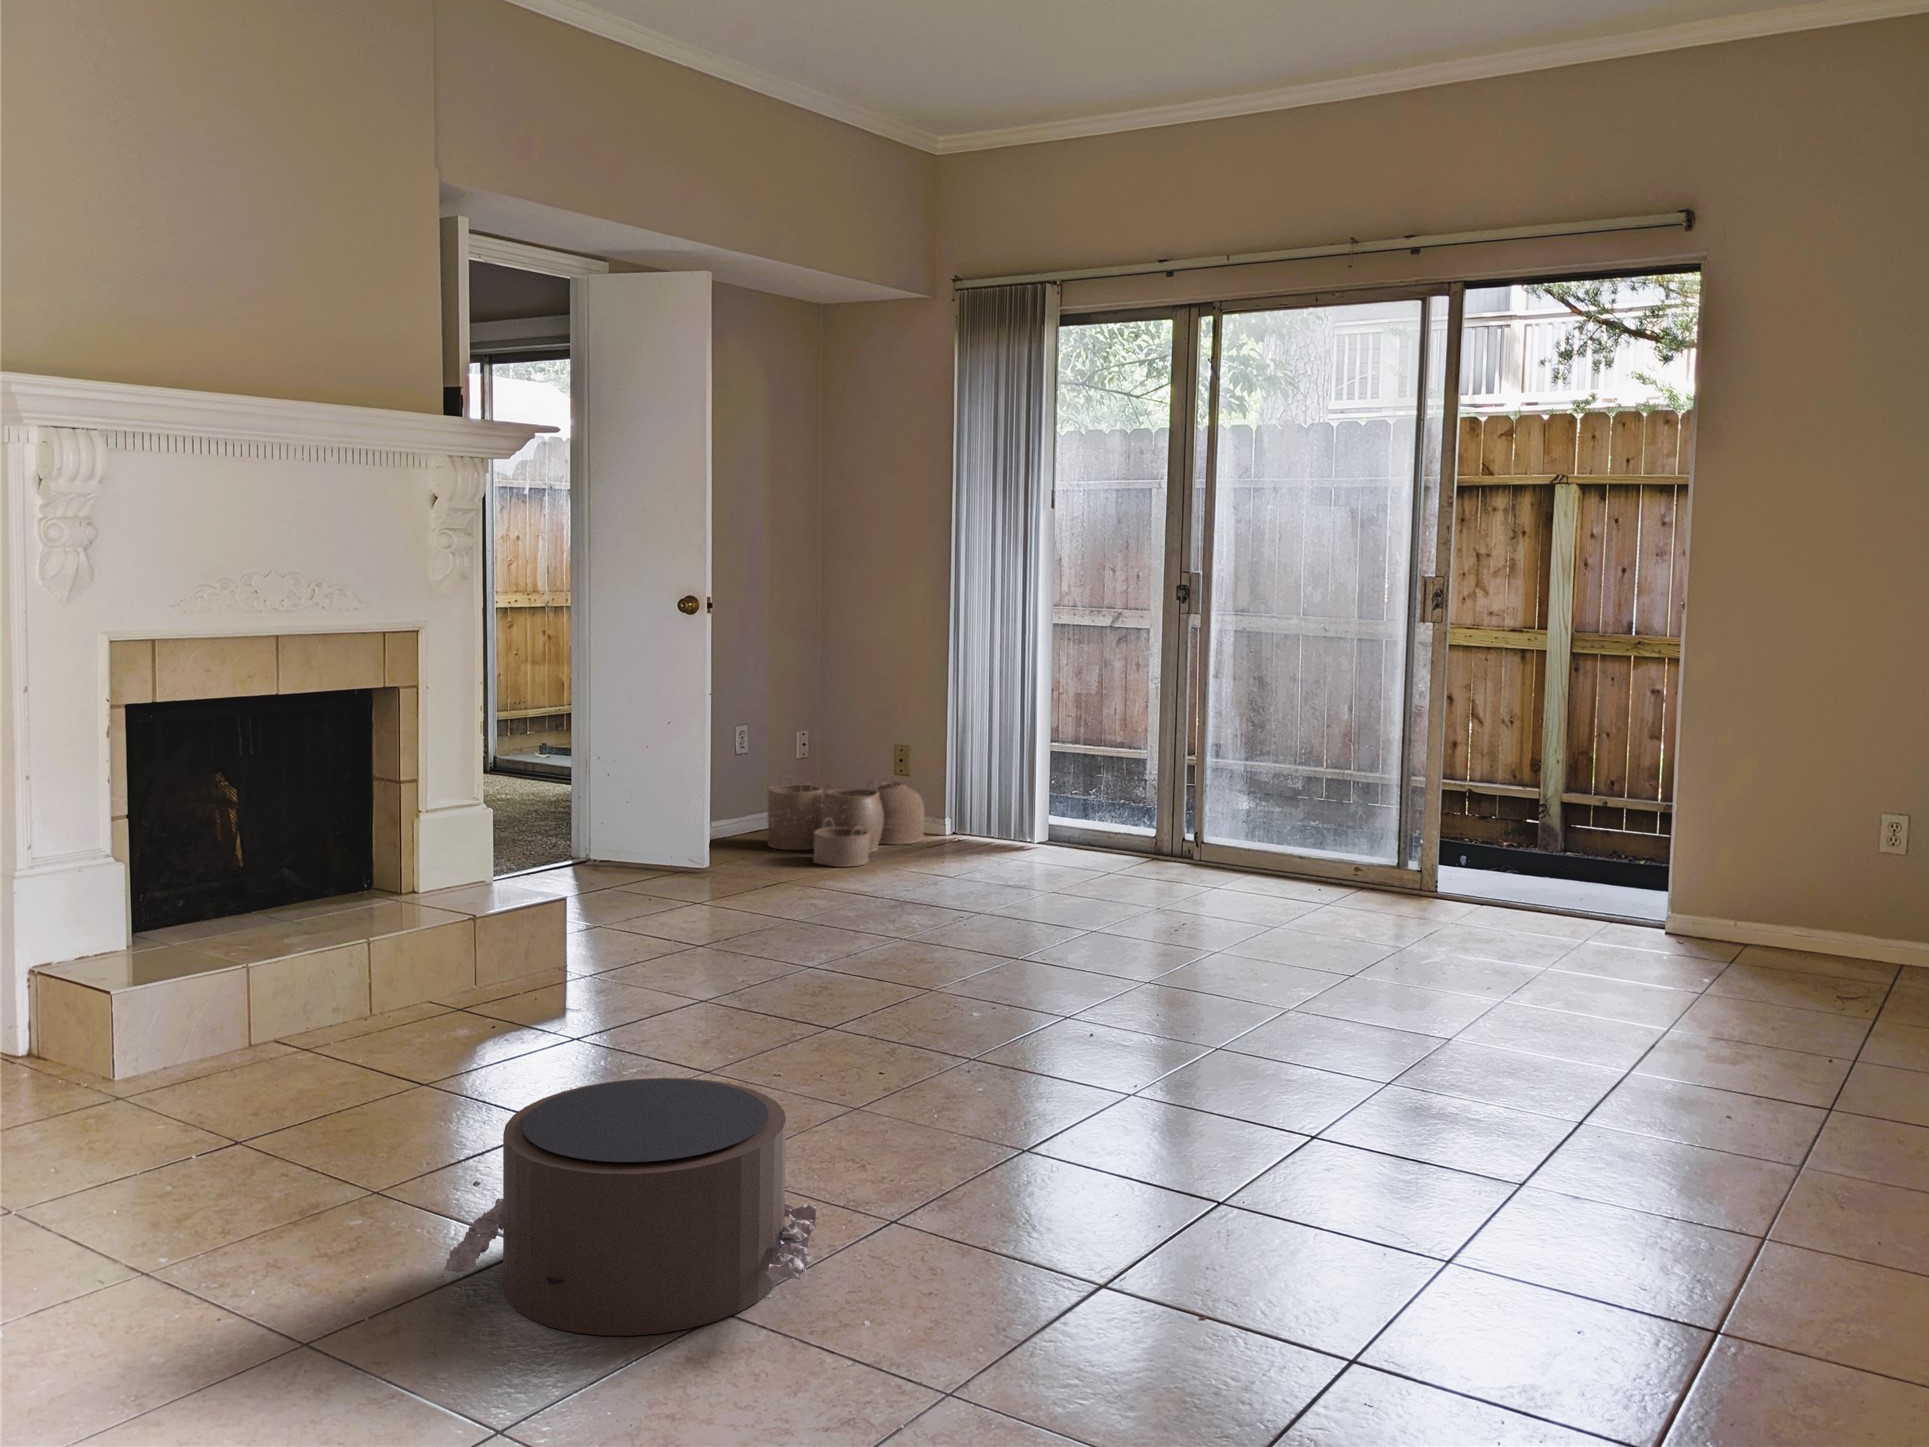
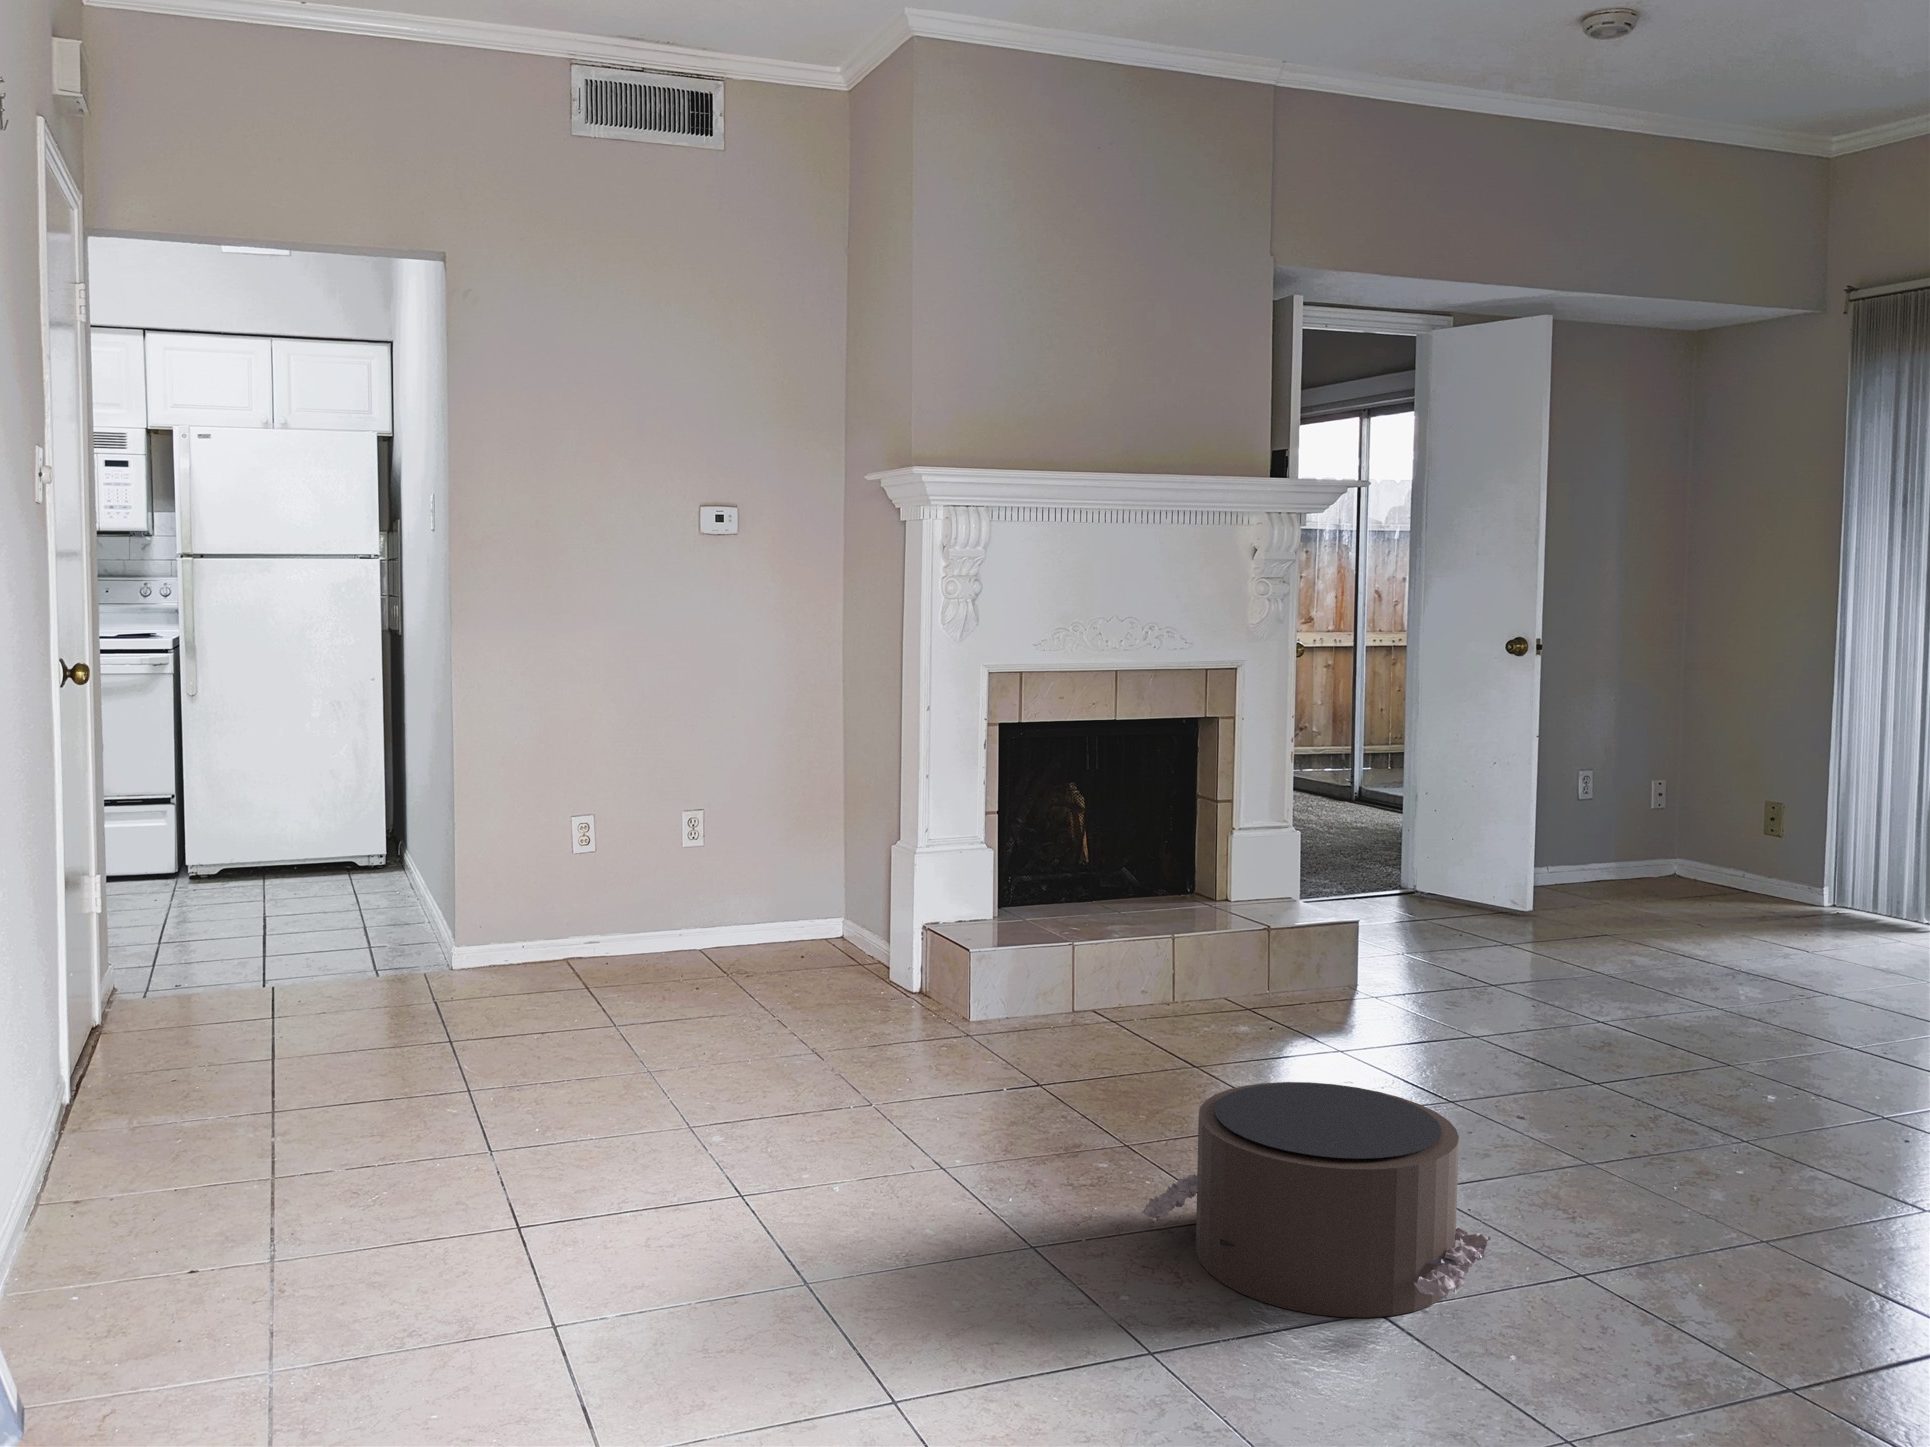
woven basket: present [768,776,925,867] -> none [1605,823,1794,924]

